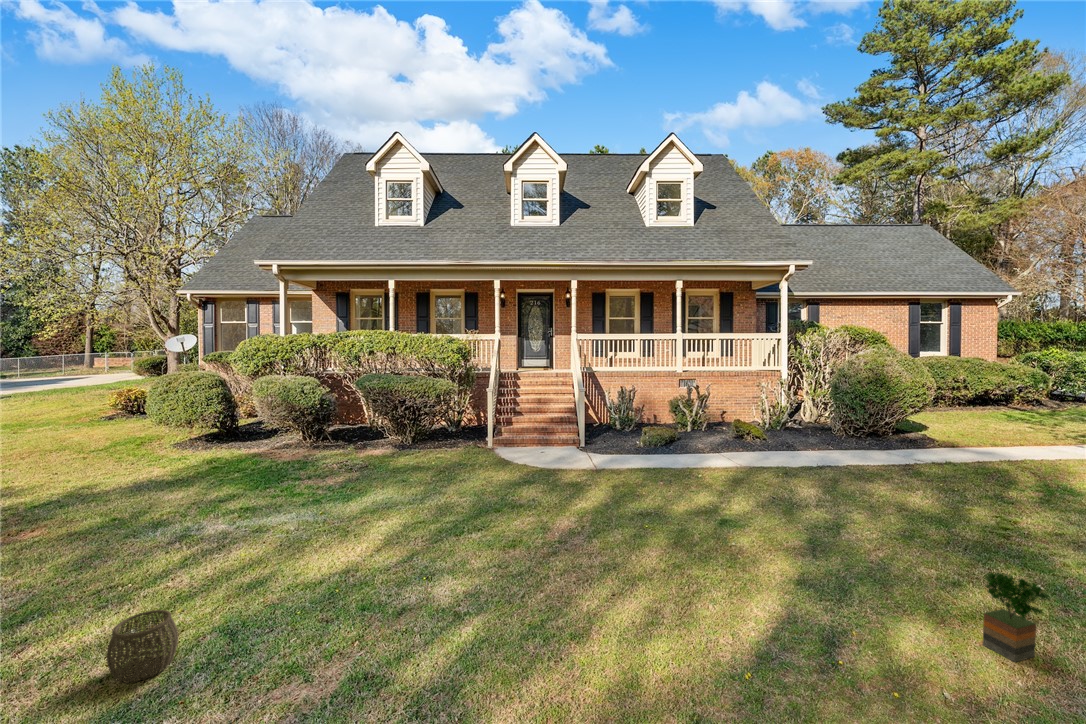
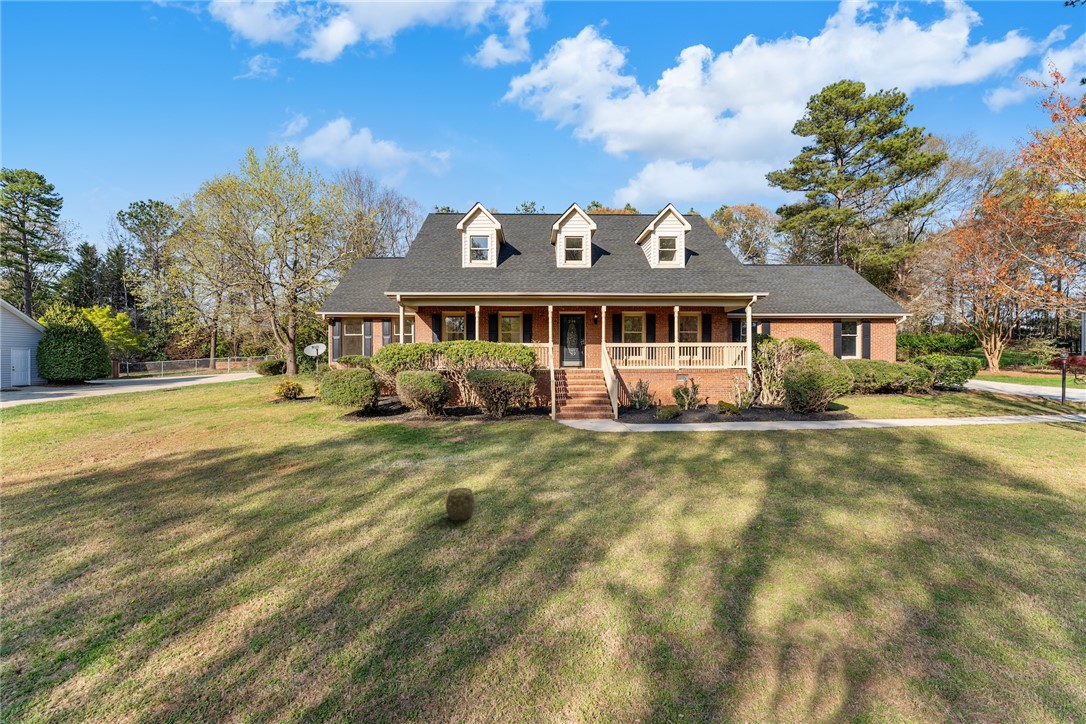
potted tree: present [983,573,1050,662] -> none [886,468,921,512]

